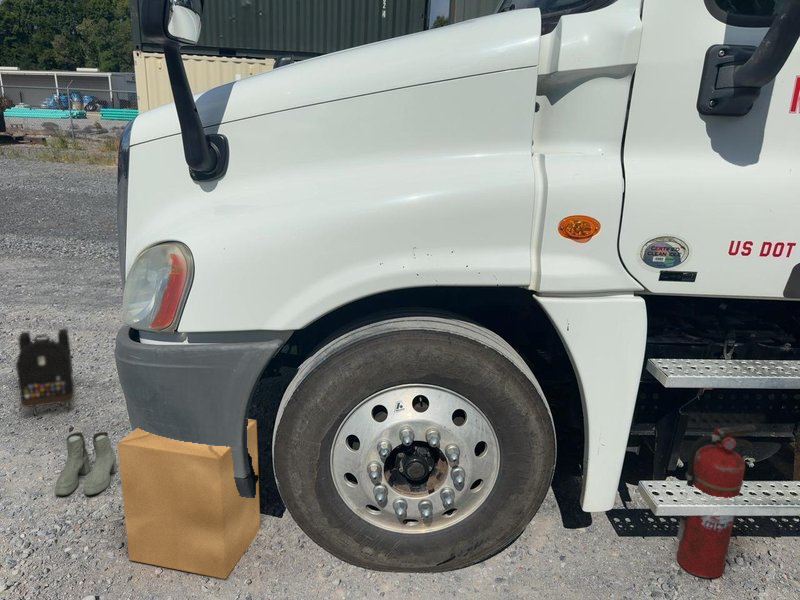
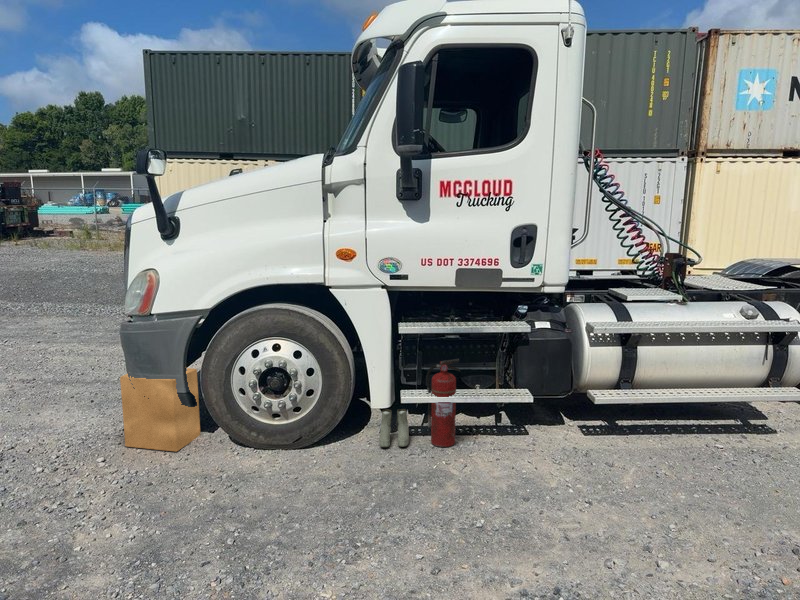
backpack: present [16,329,75,415] -> none [62,339,97,393]
boots: present [55,432,117,495] -> present [379,409,409,447]

